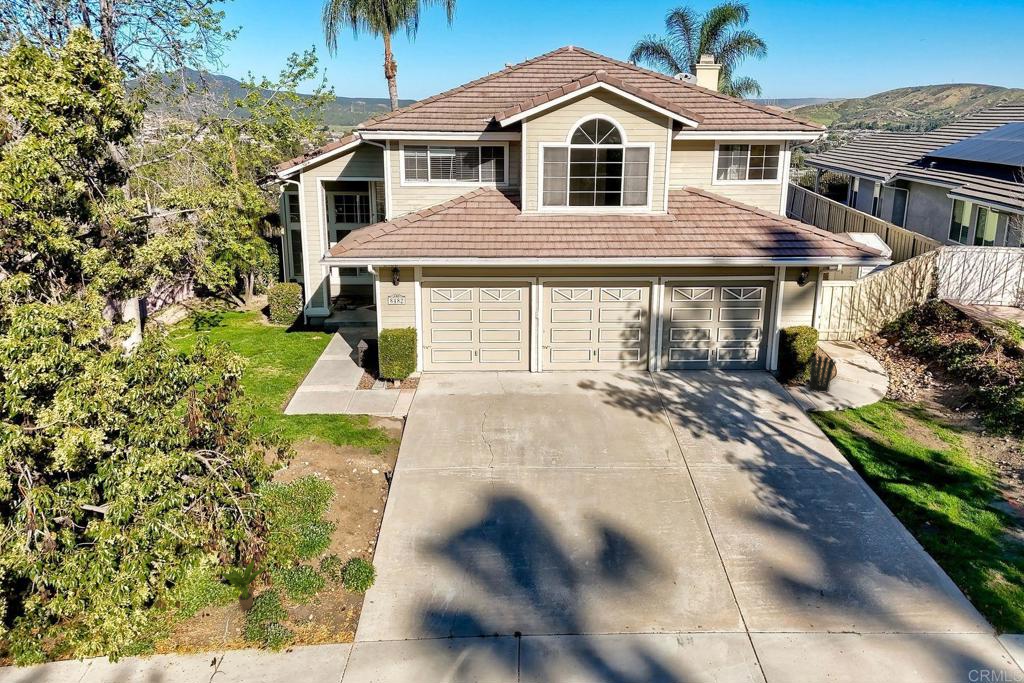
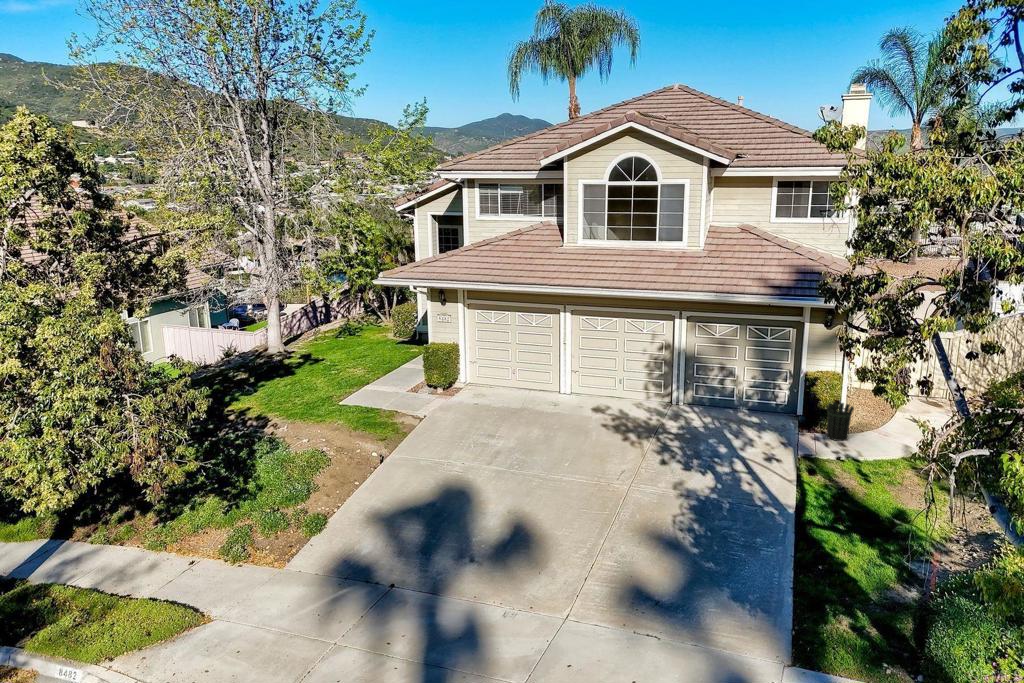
potted plant: present [221,560,266,610] -> none [190,499,226,536]

